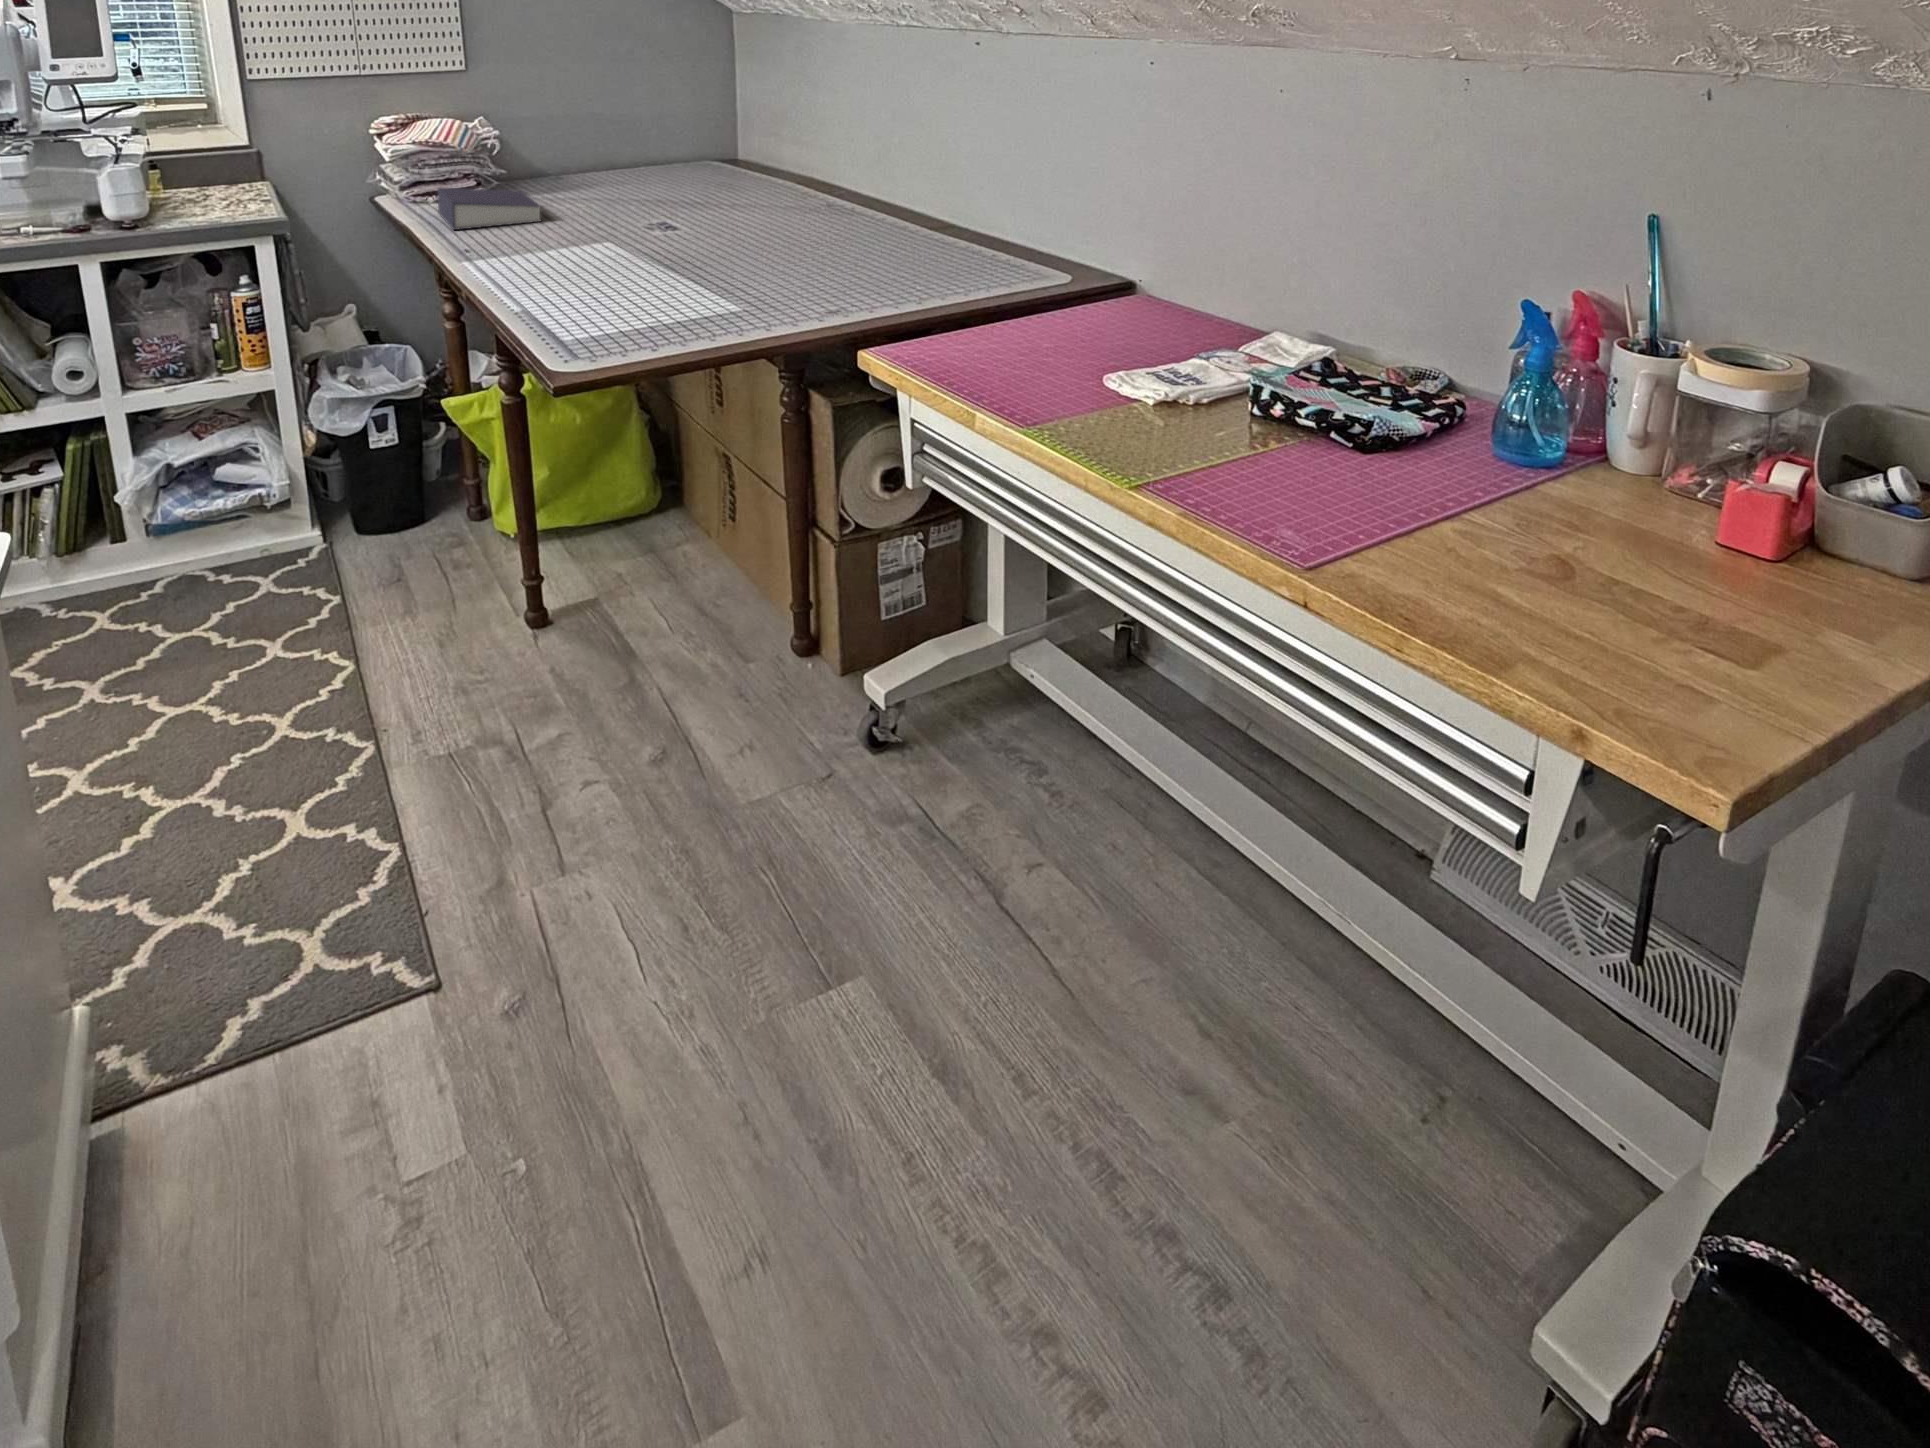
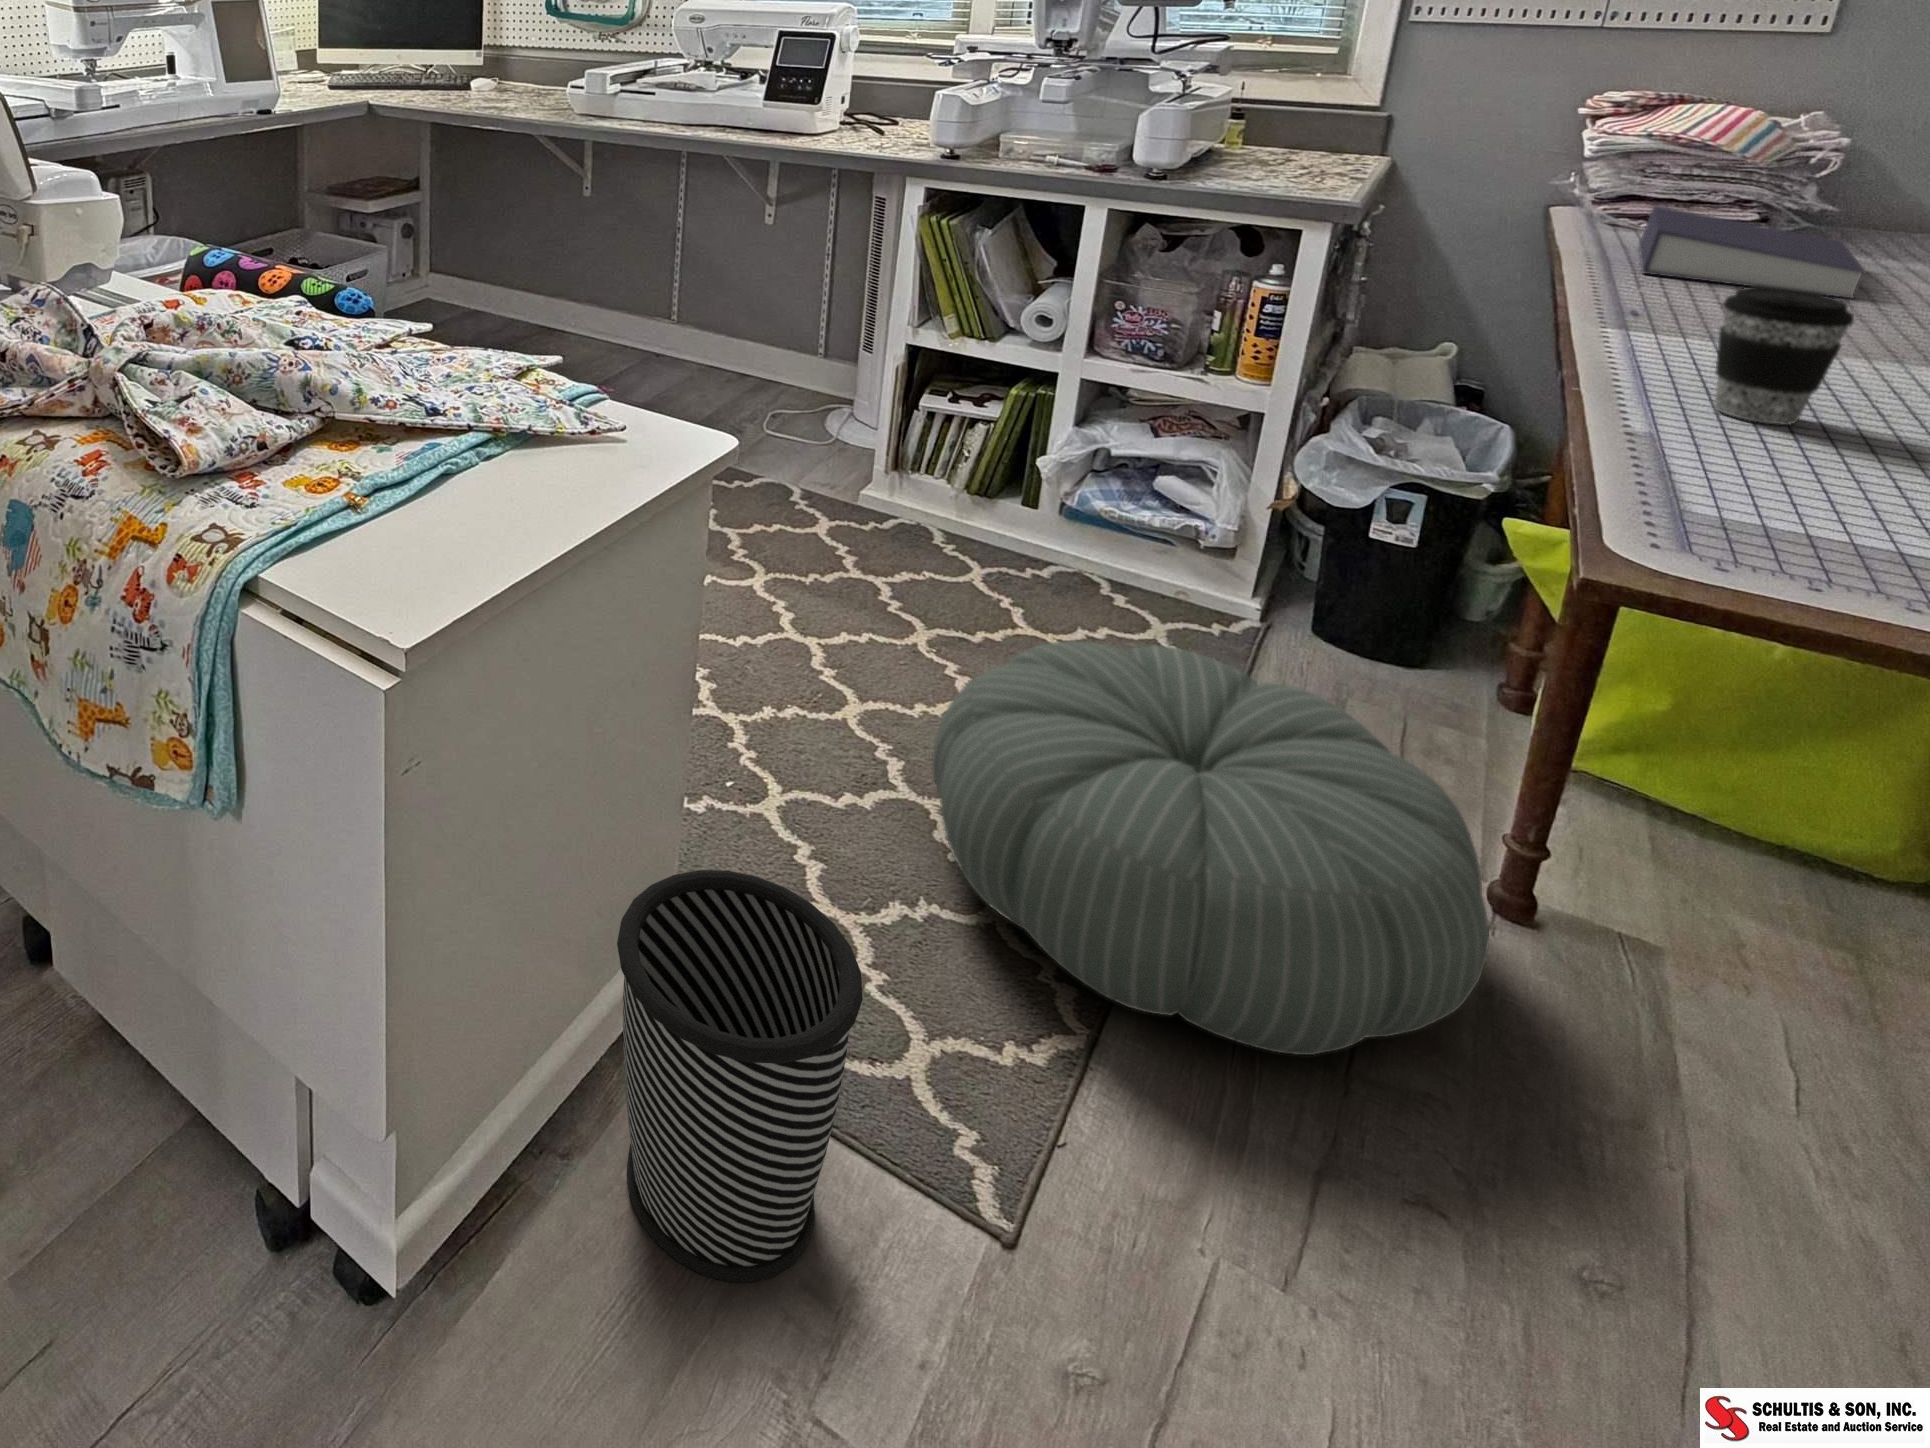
coffee cup: none [523,224,572,297] -> present [1715,287,1854,425]
pouf: none [186,554,556,823] -> present [932,641,1489,1055]
wastebasket: none [82,874,328,1236] -> present [617,870,863,1283]

